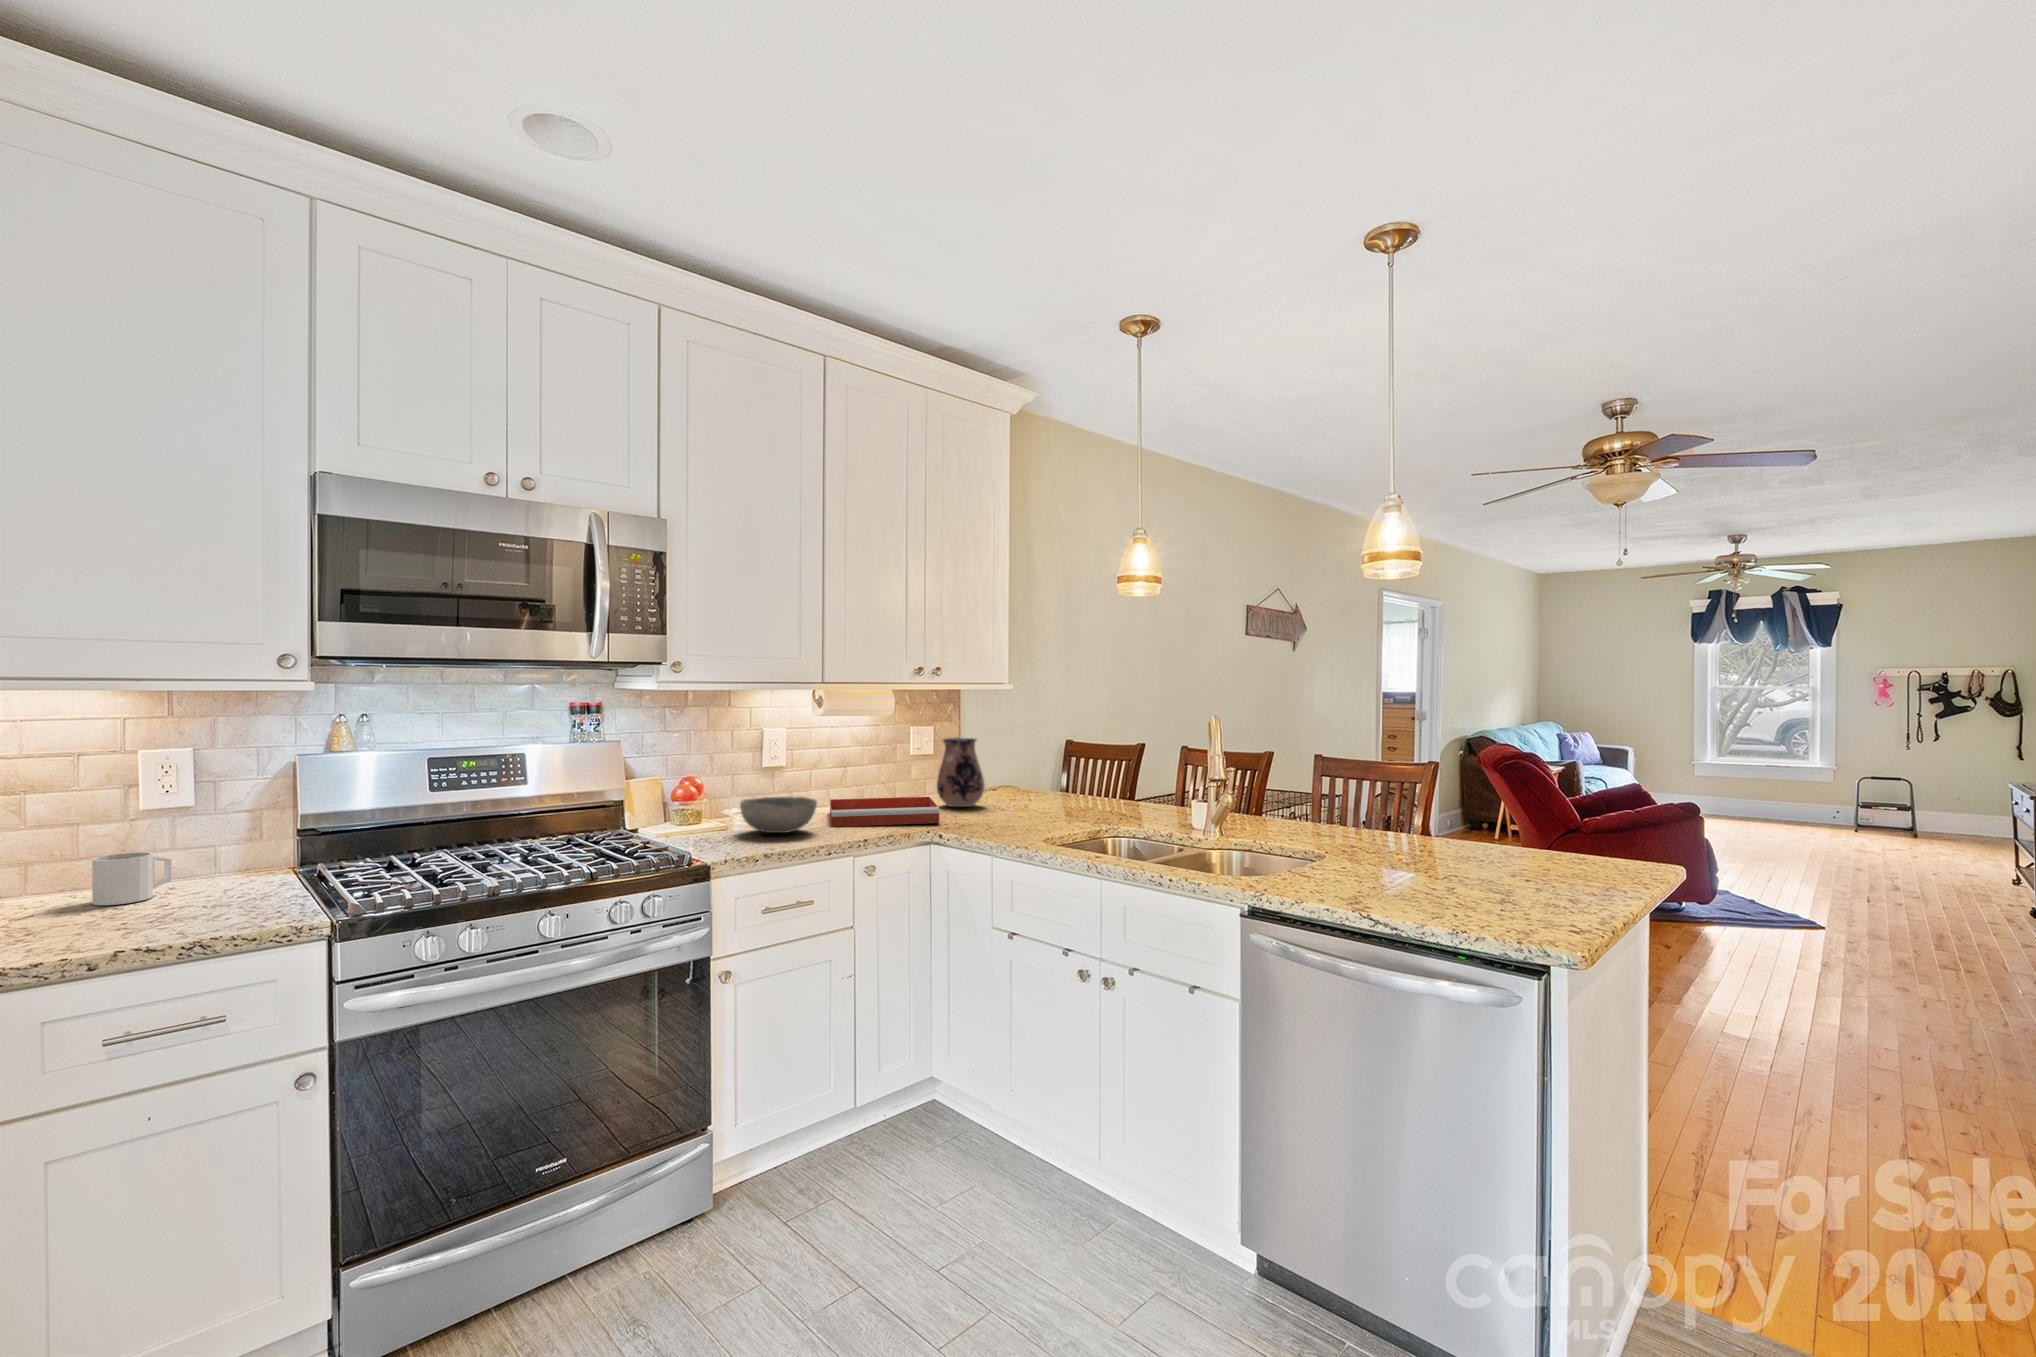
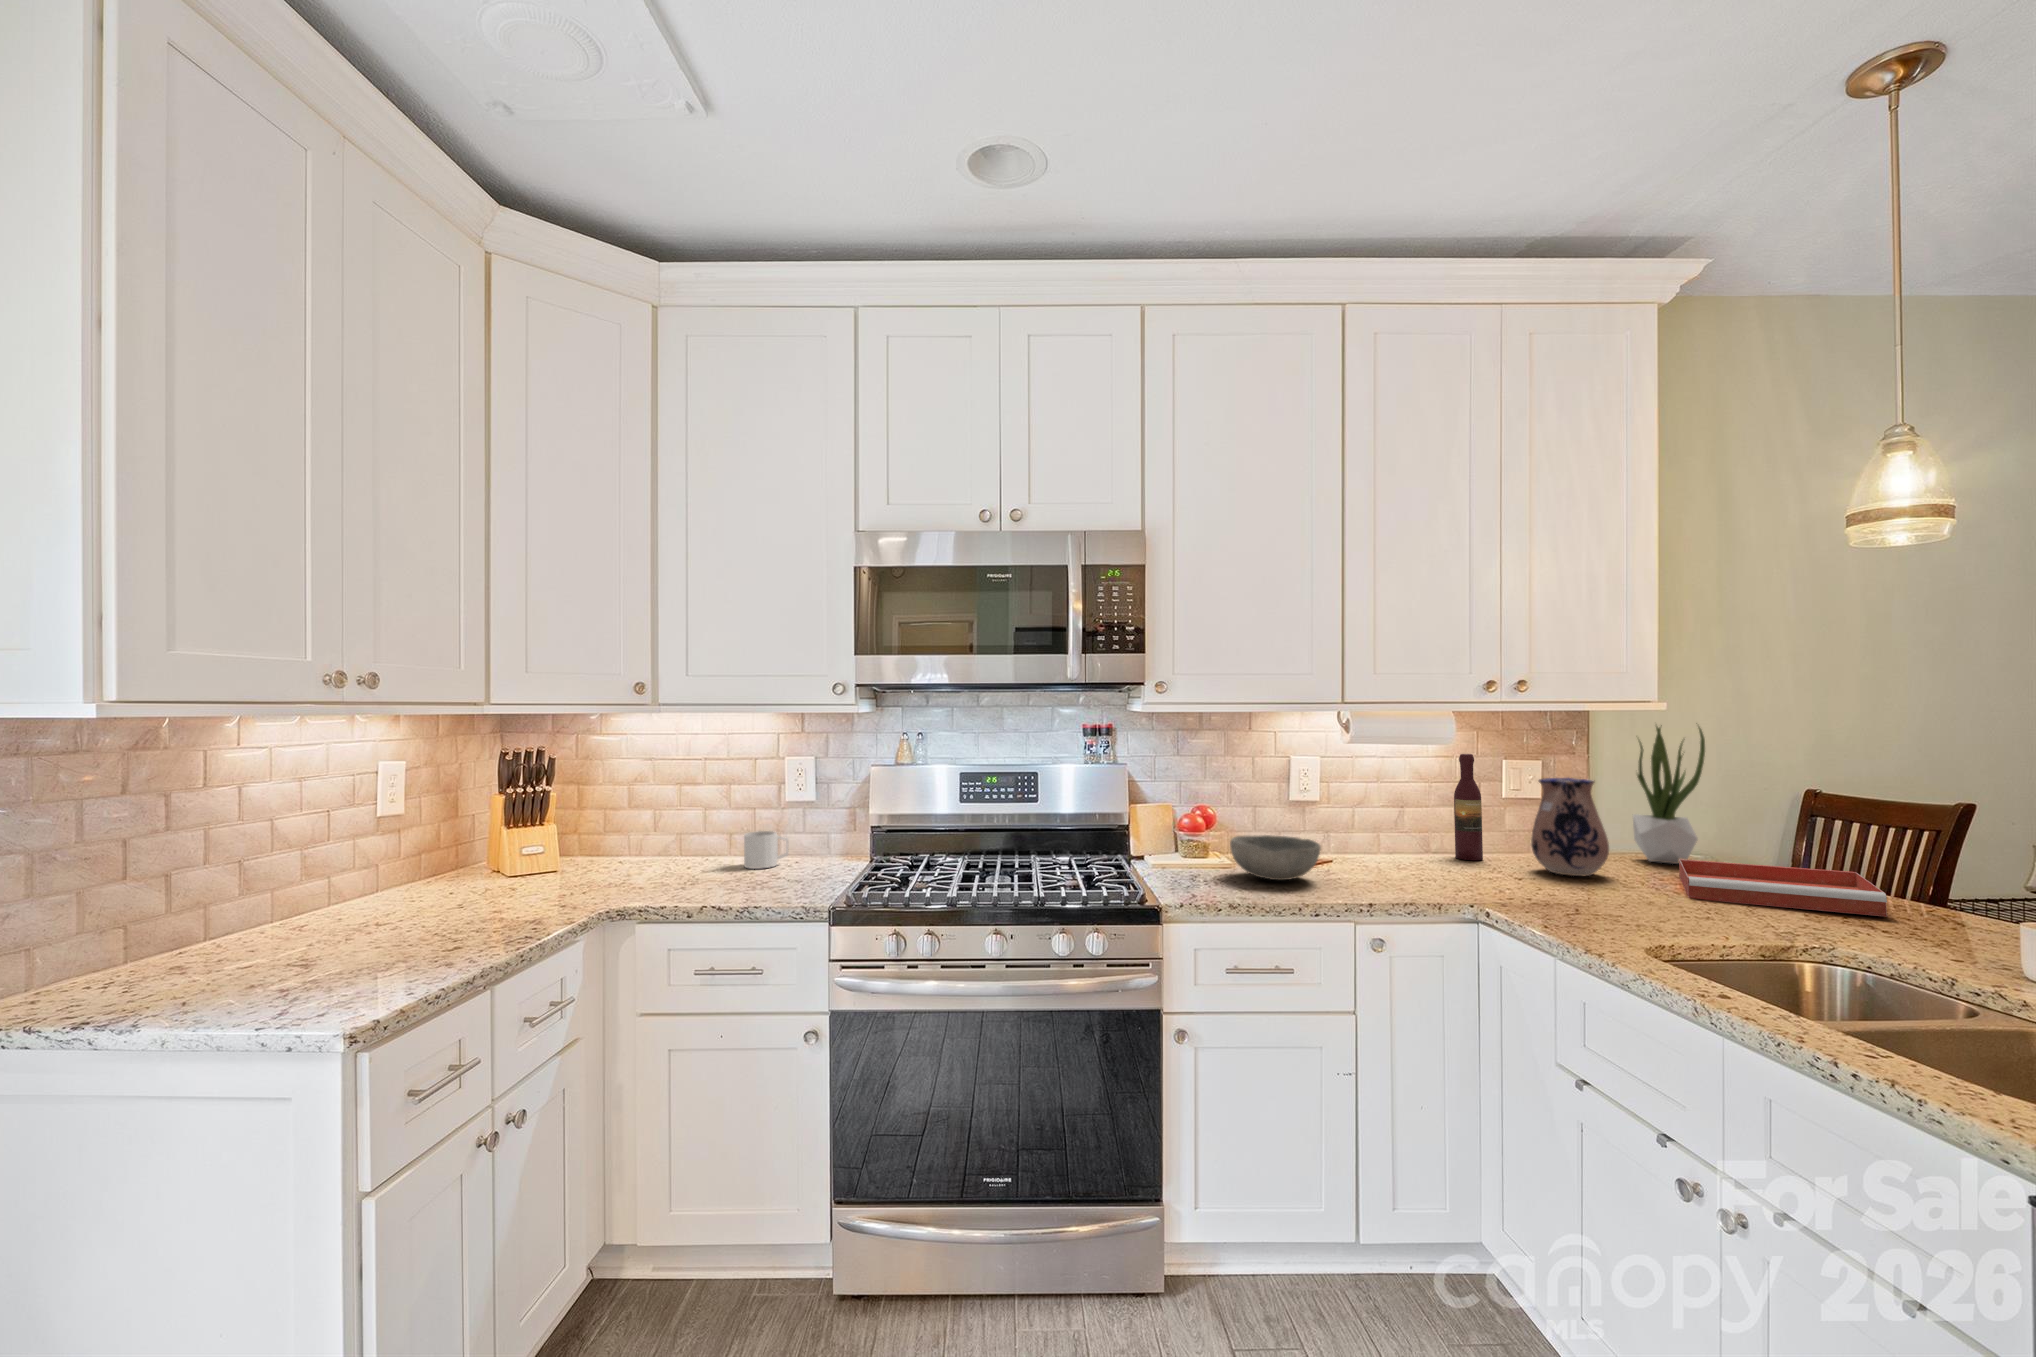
potted plant: none [983,697,1025,794] -> present [1633,725,1705,864]
wine bottle: none [881,723,901,805] -> present [1454,754,1483,860]
tray: present [830,797,939,826] -> present [1679,859,1887,917]

